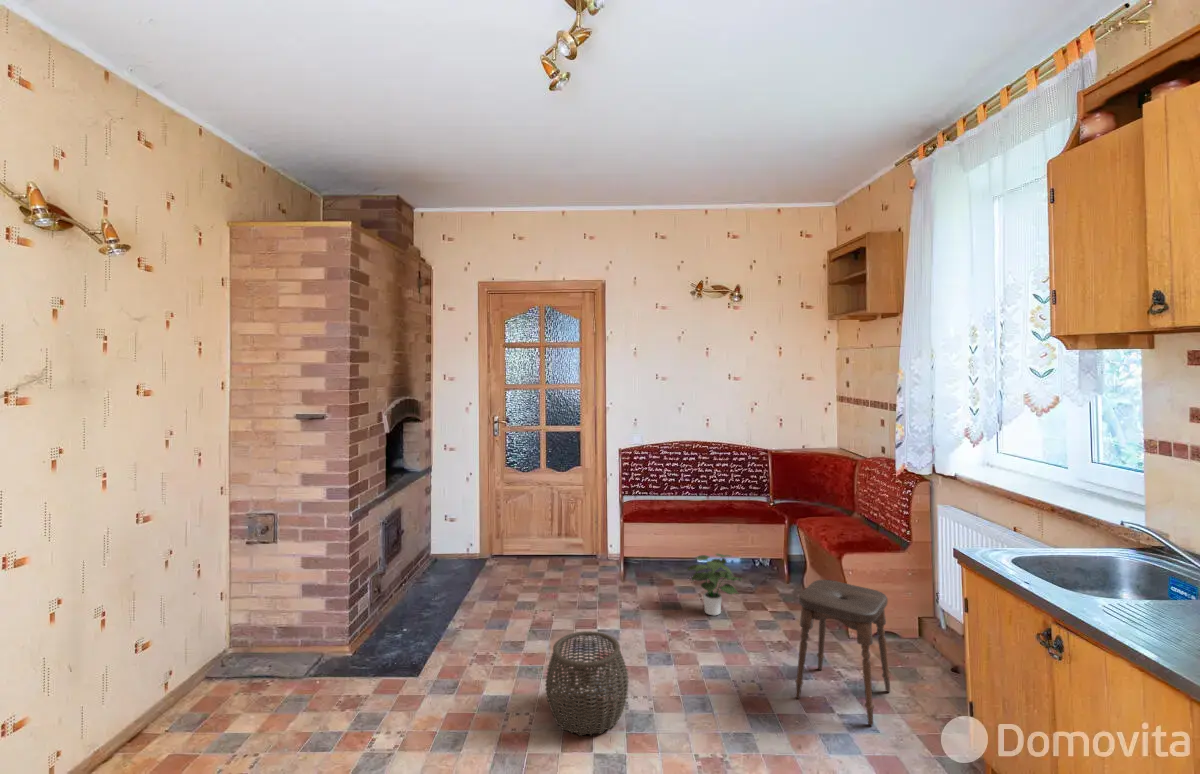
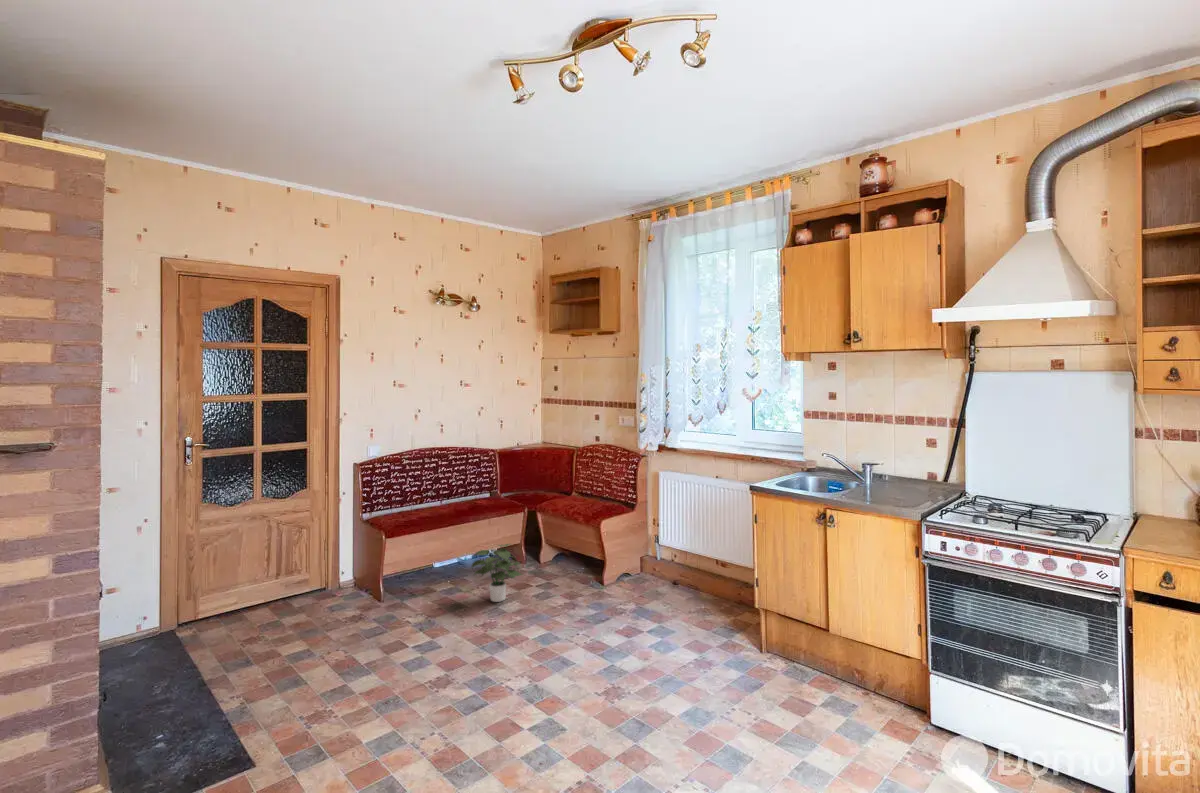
stool: present [795,580,891,725] -> none [608,538,669,633]
woven basket: present [545,631,629,735] -> none [443,628,525,728]

